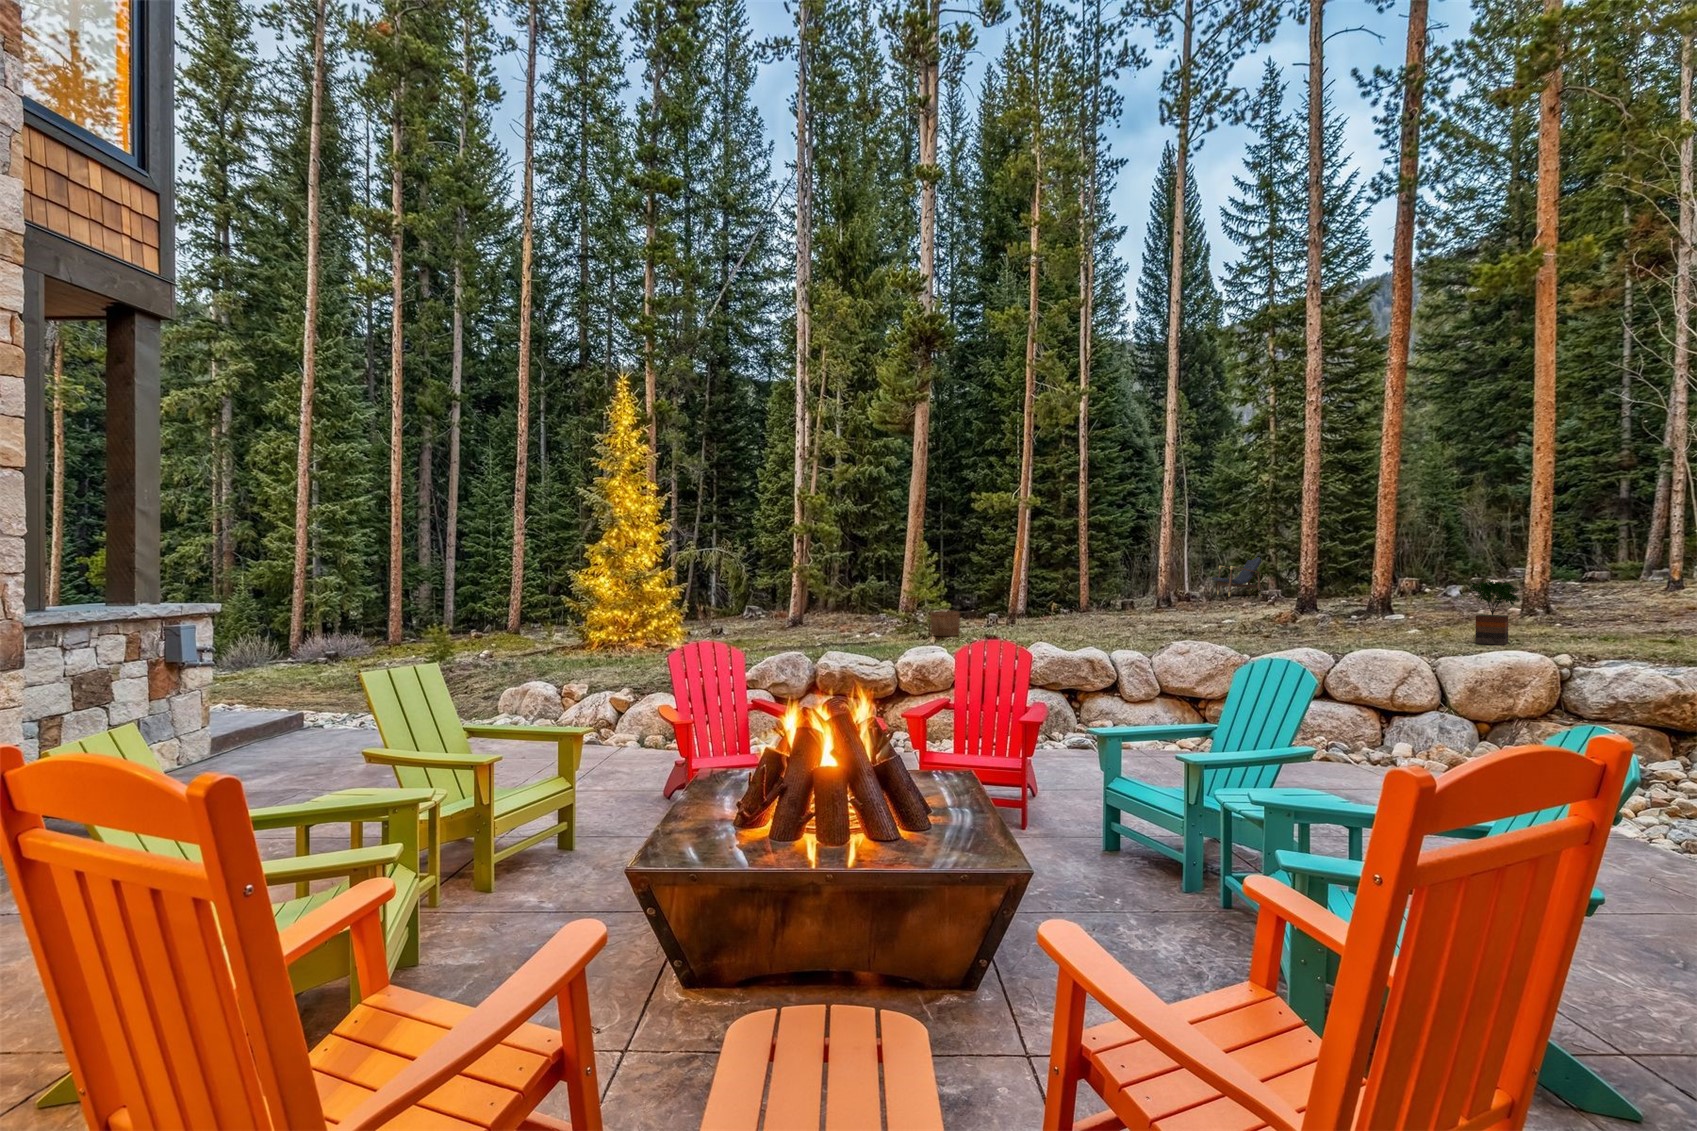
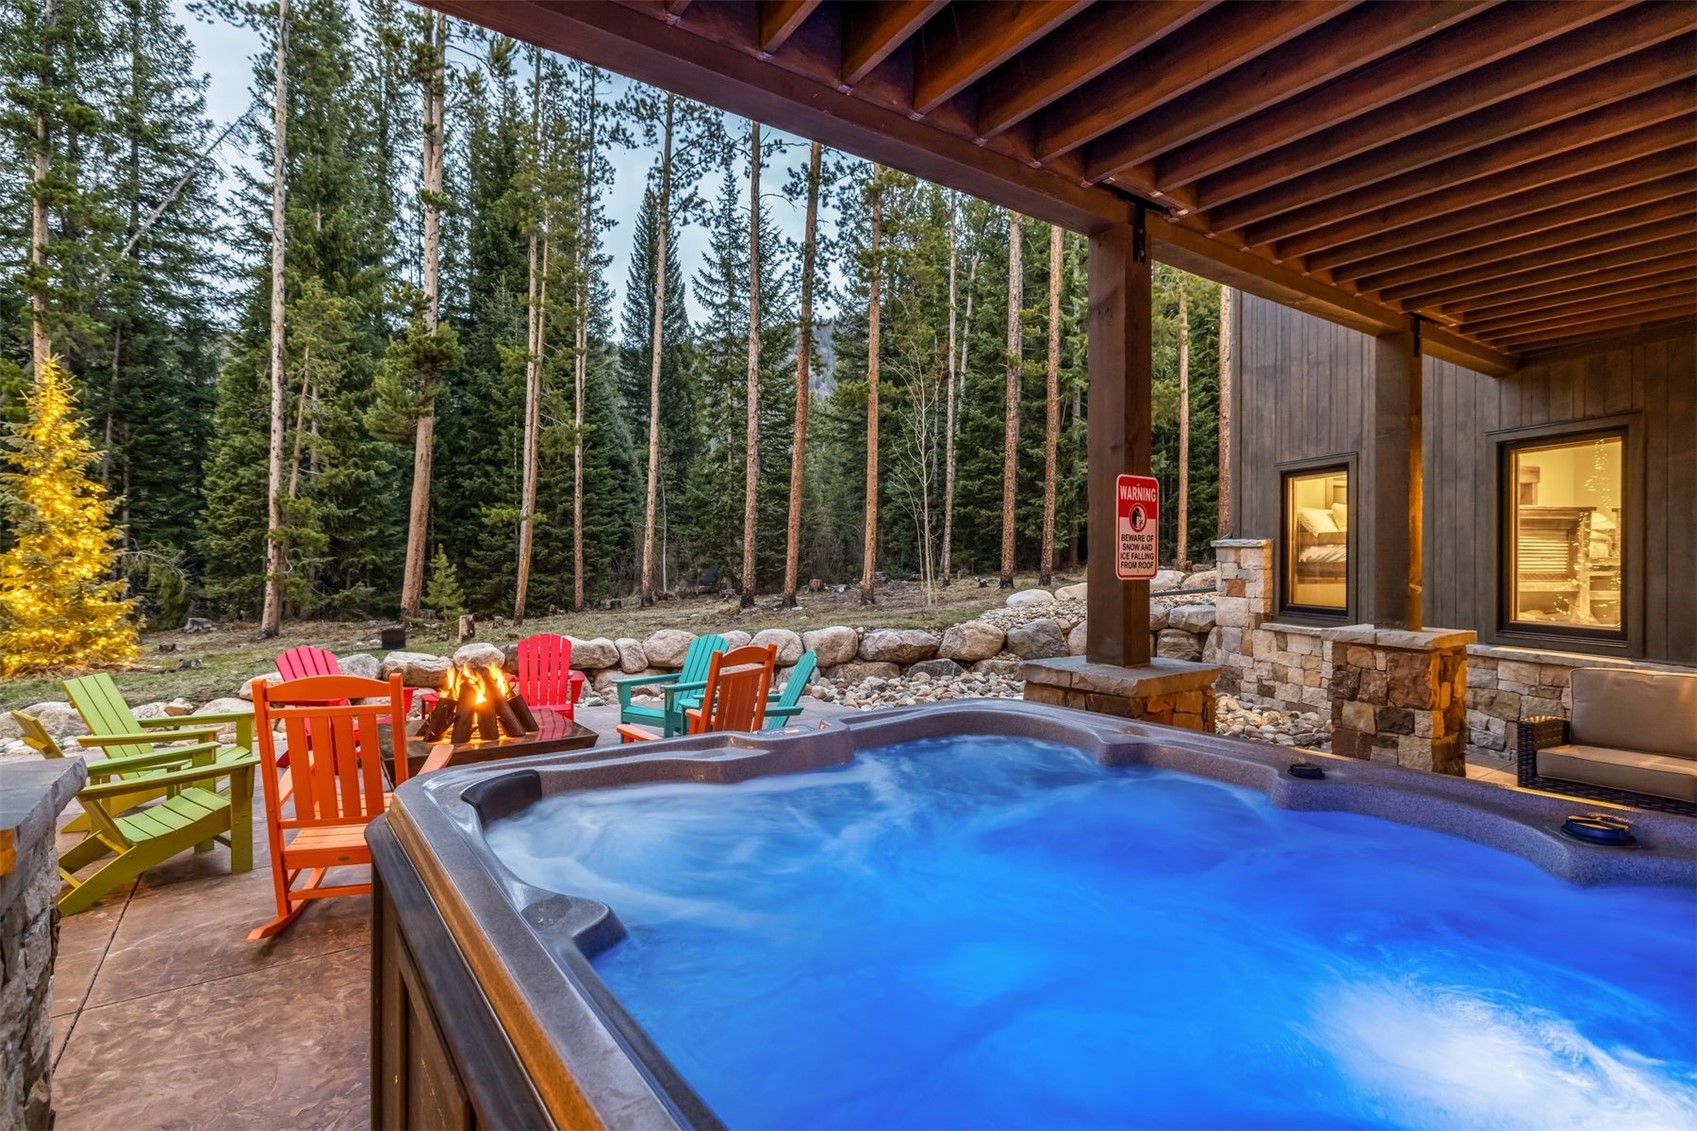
potted tree: present [1469,581,1520,645] -> present [381,606,409,649]
wooden bucket: present [930,610,960,636] -> none [450,615,480,638]

